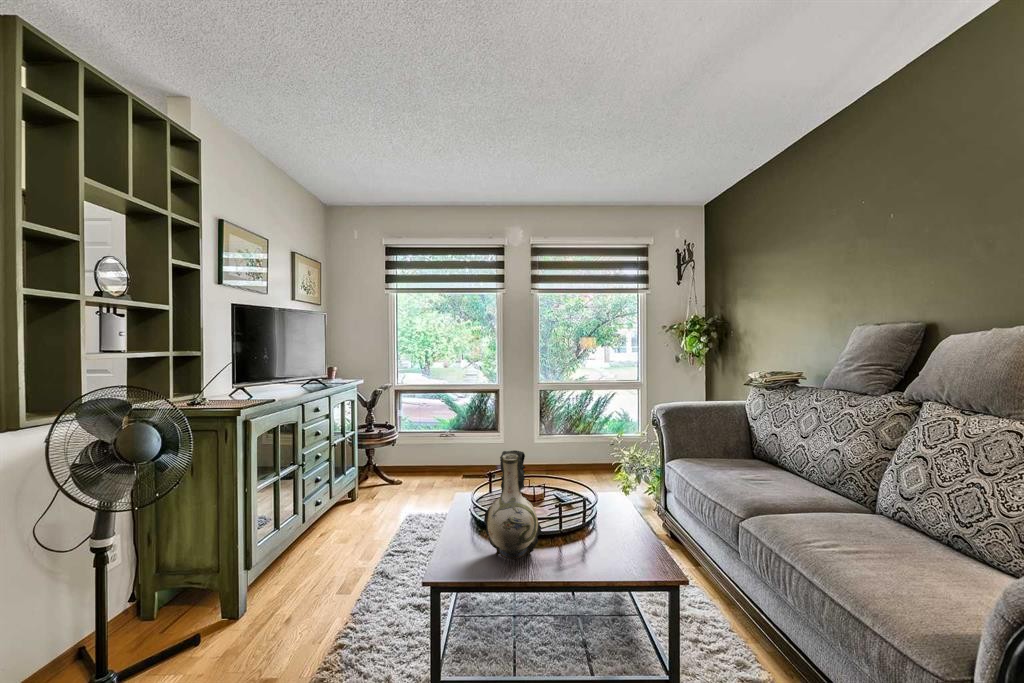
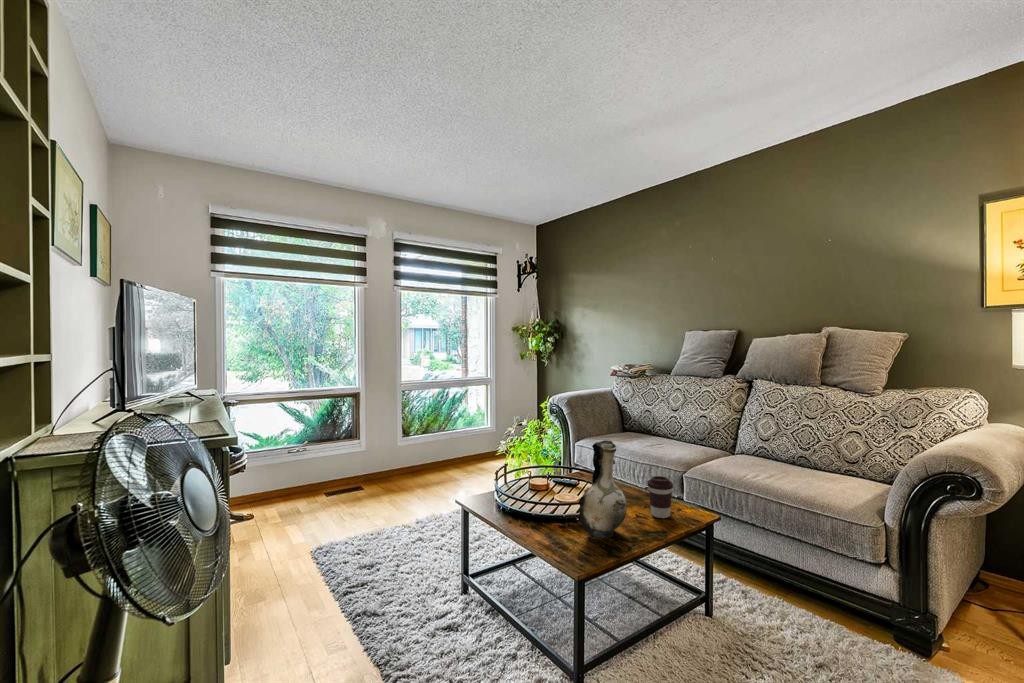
coffee cup: none [593,506,623,558] -> present [647,476,673,518]

